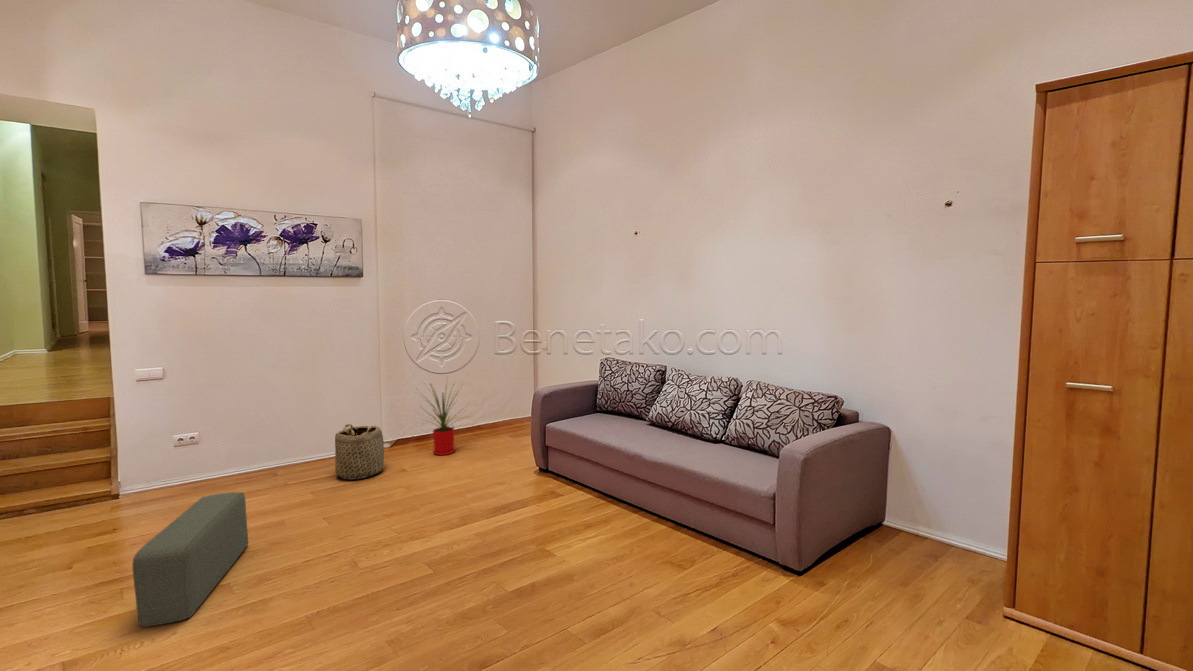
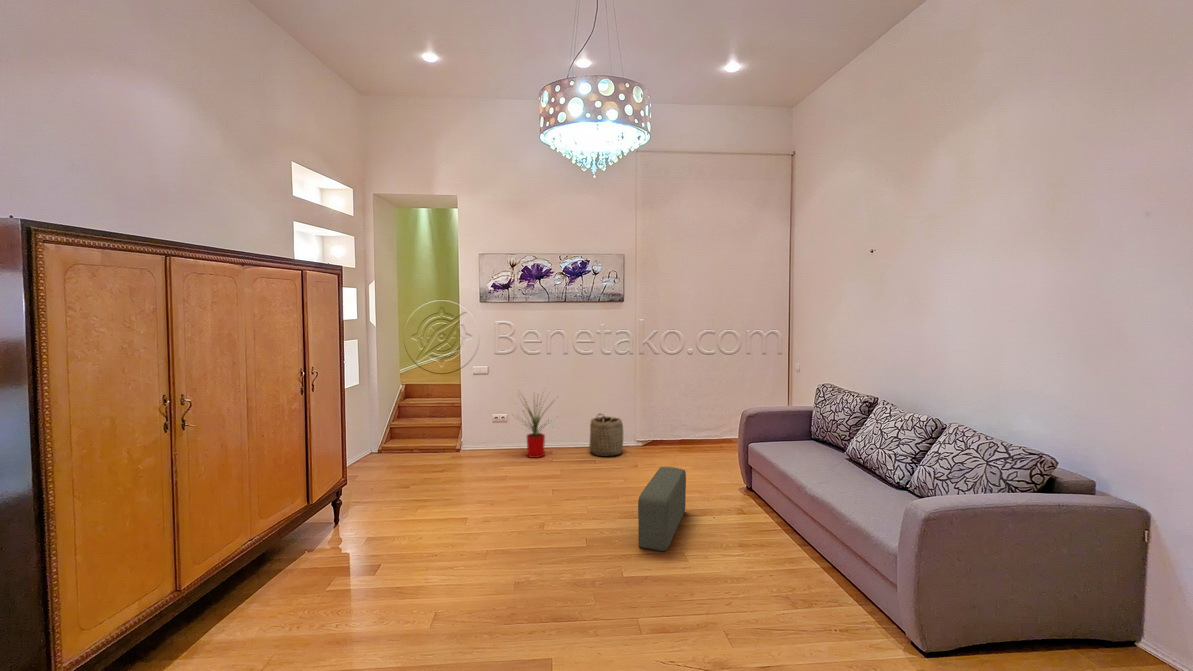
house plant: present [429,384,456,455] -> present [518,395,545,458]
pouf: present [133,492,248,627] -> present [638,467,686,551]

